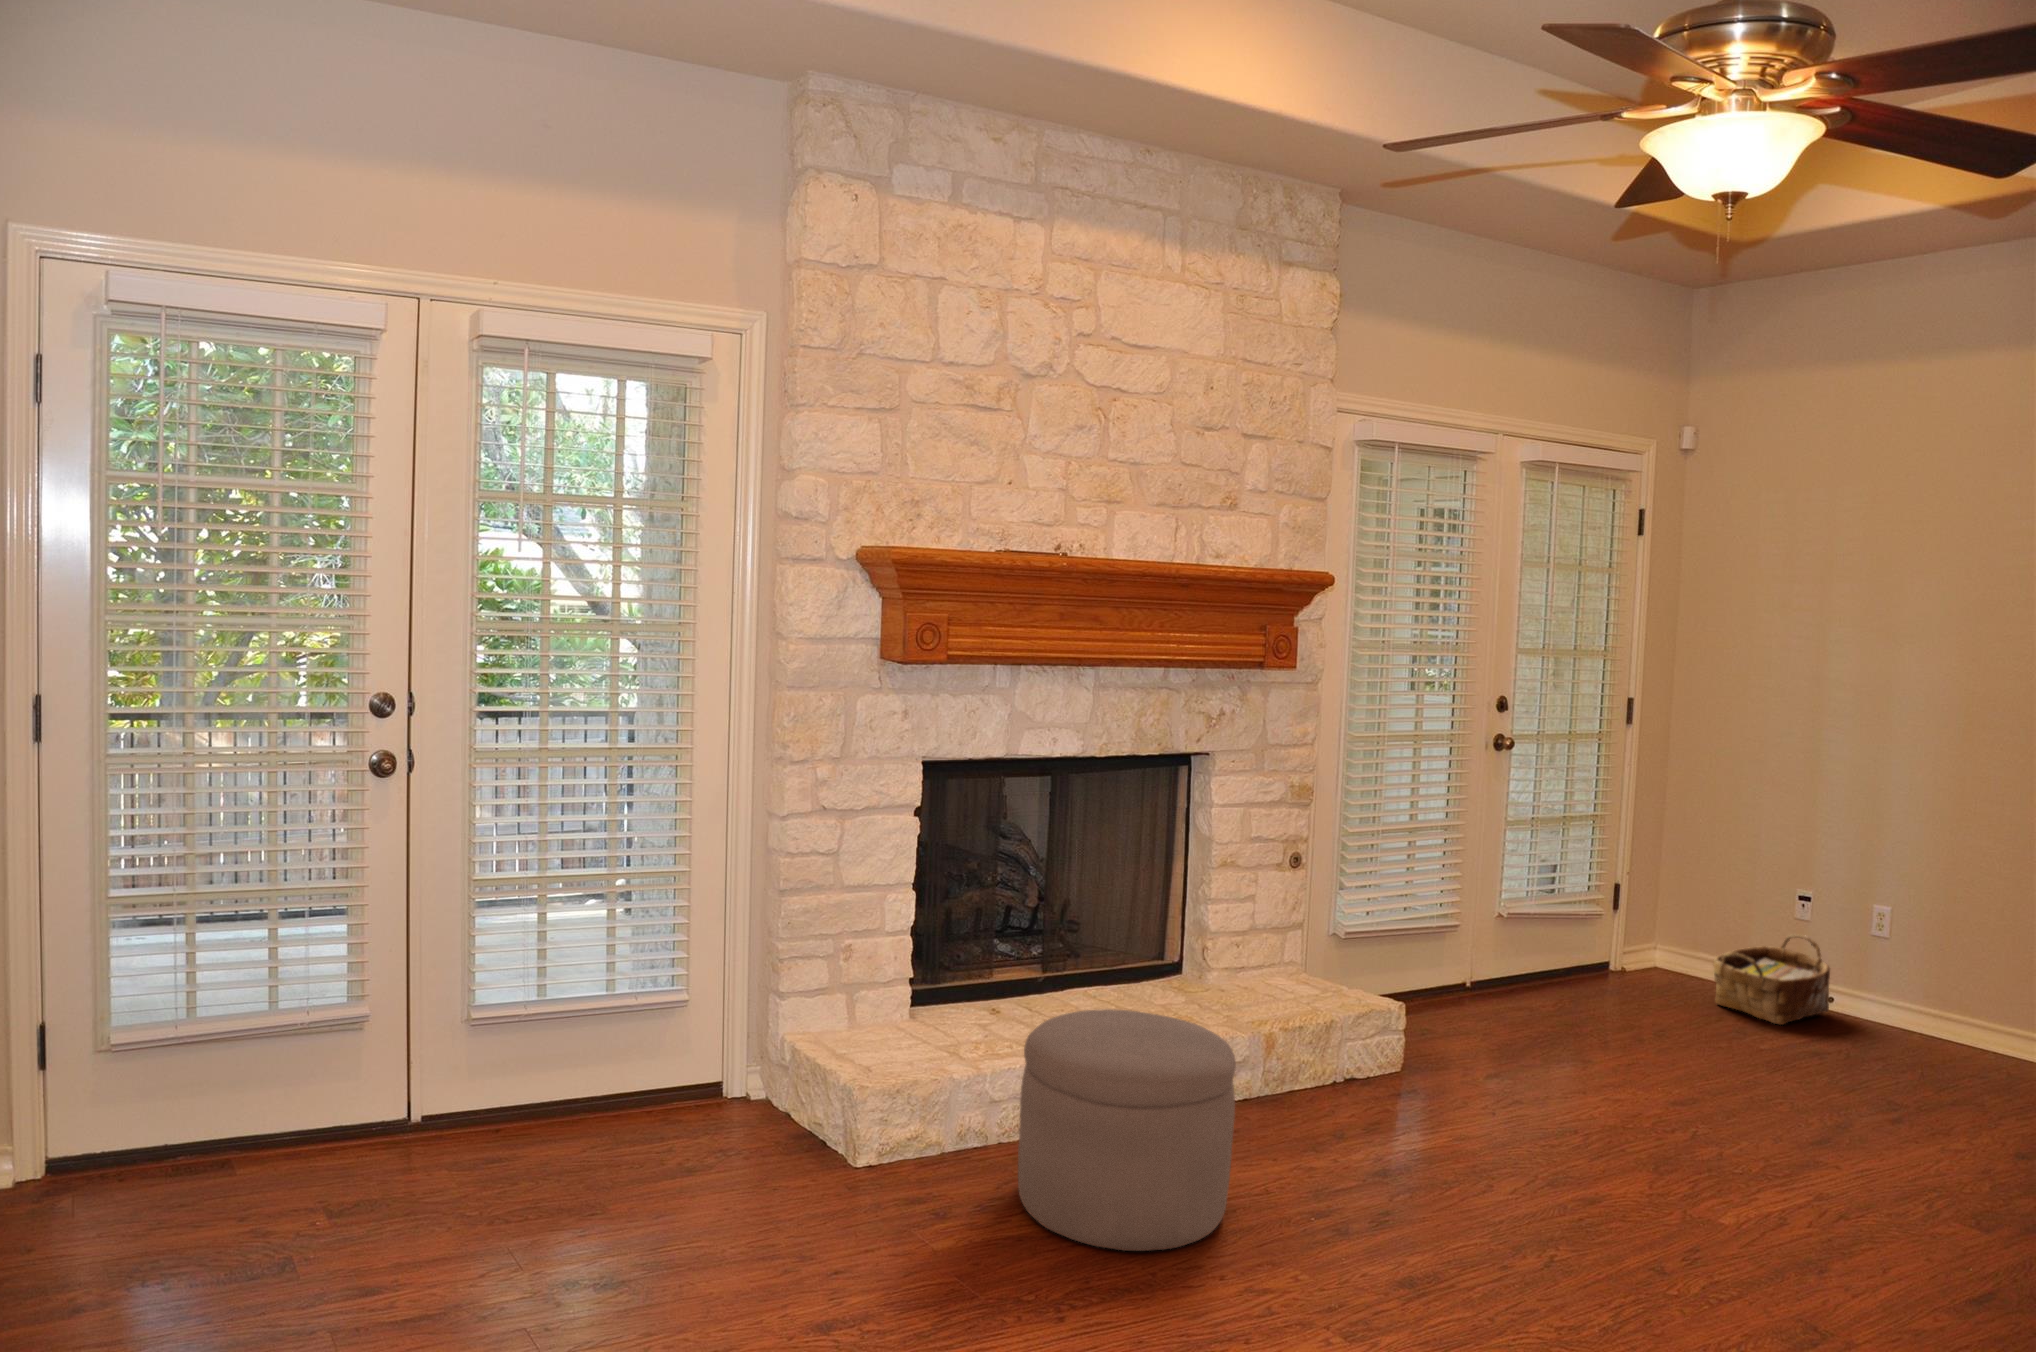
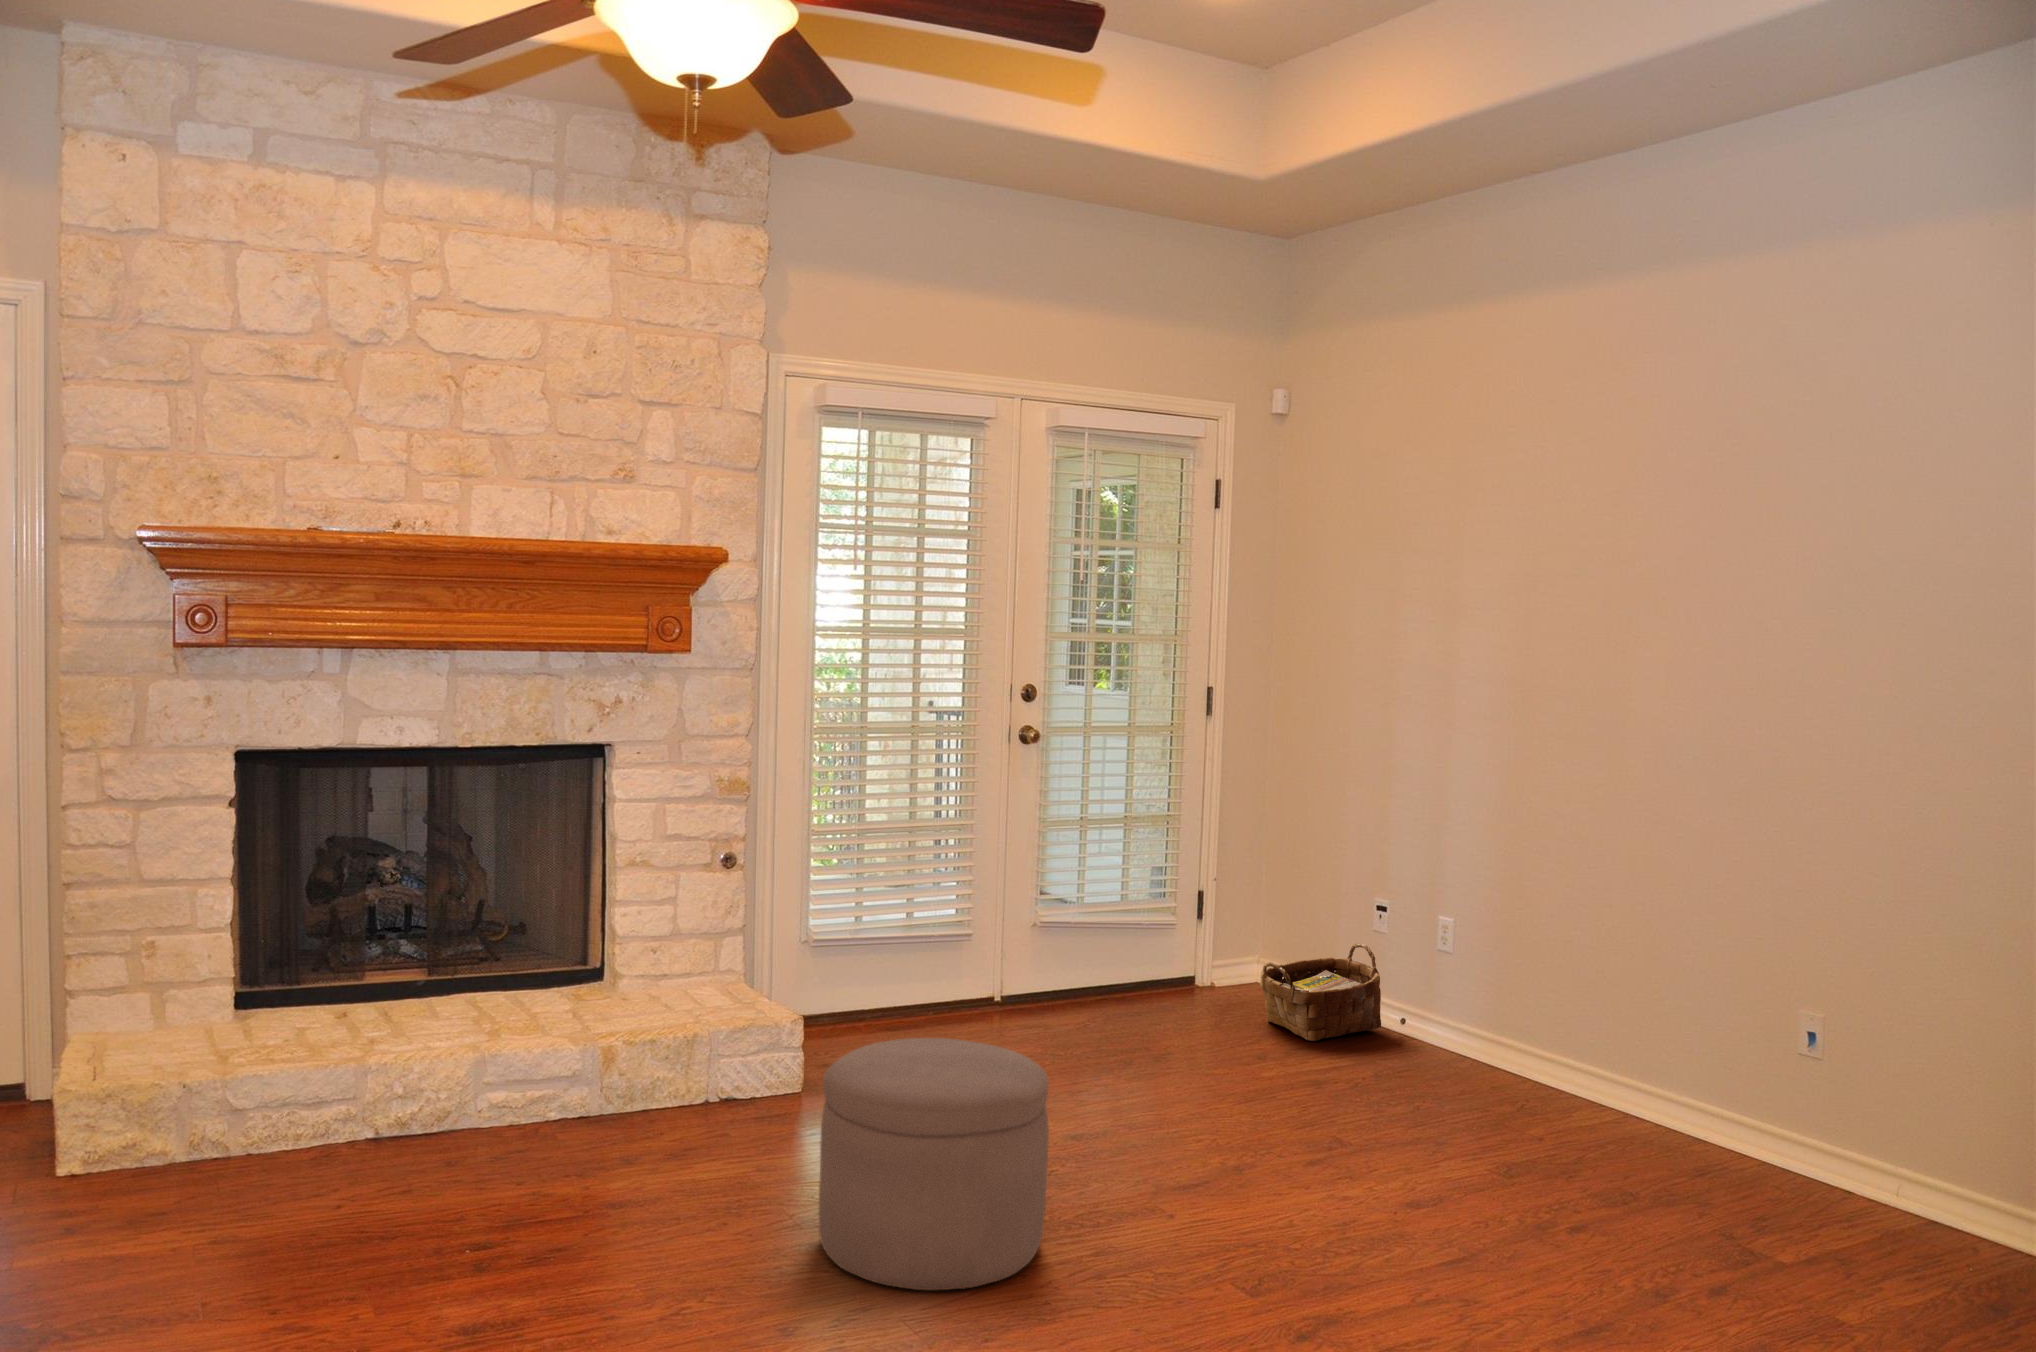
ottoman: present [1018,1009,1236,1251] -> present [819,1038,1049,1290]

